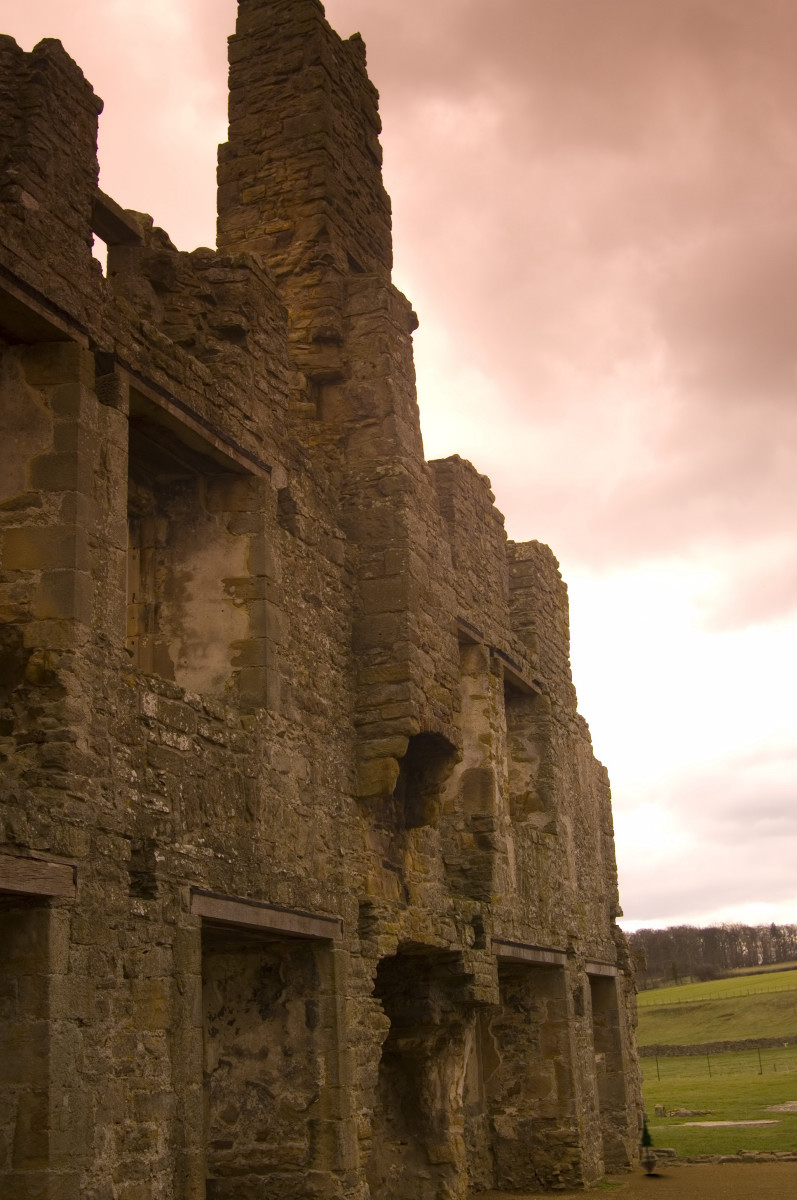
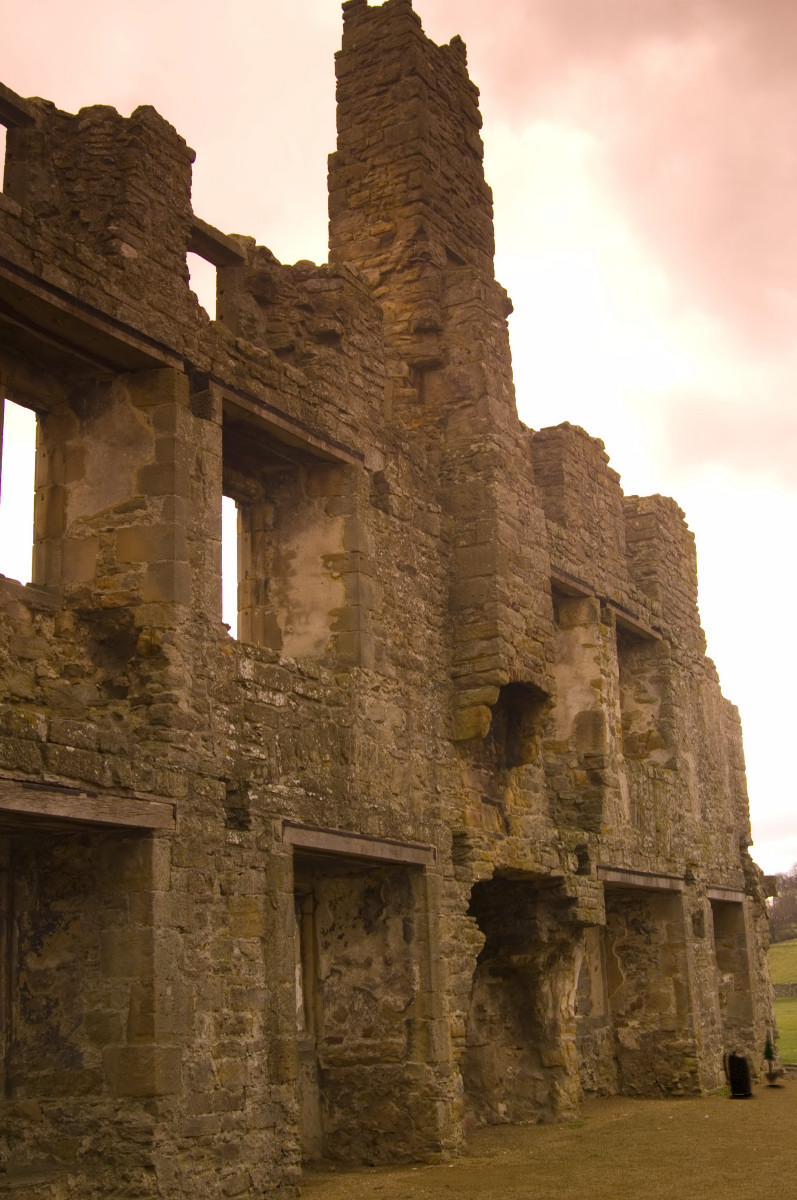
backpack: none [603,1137,634,1188] -> present [723,1050,752,1095]

